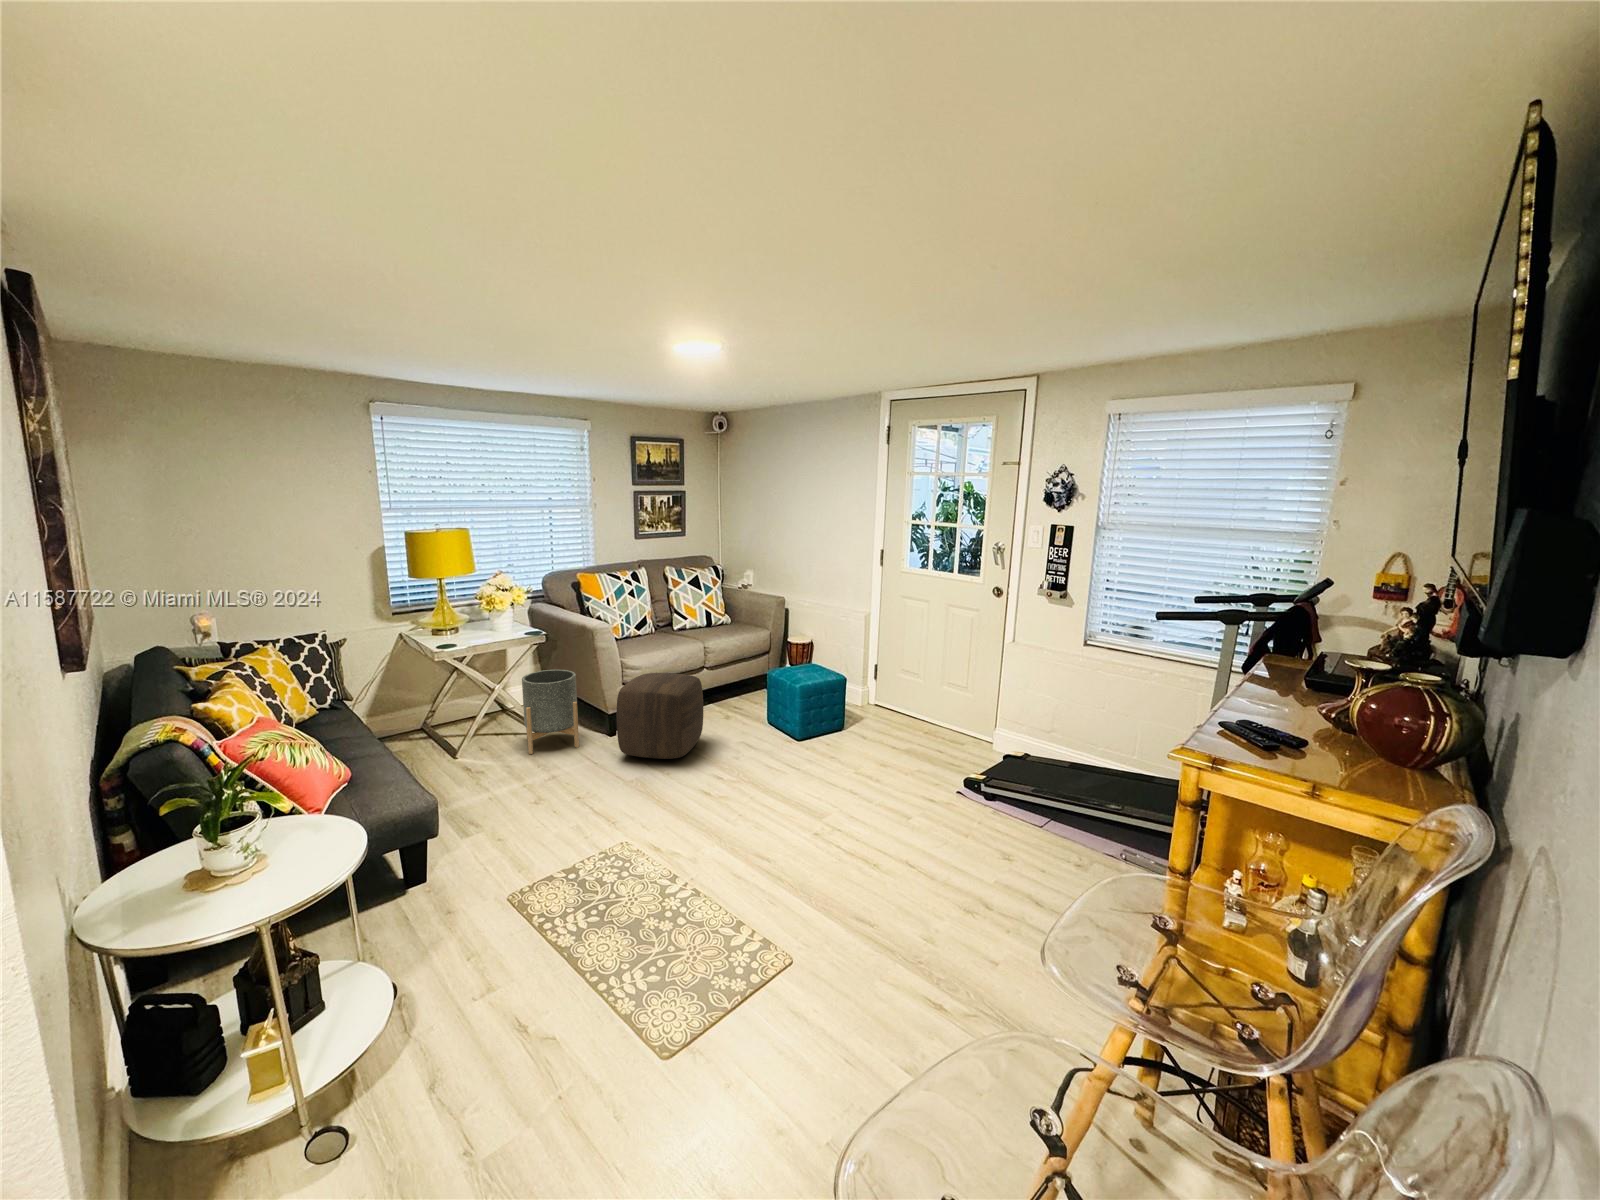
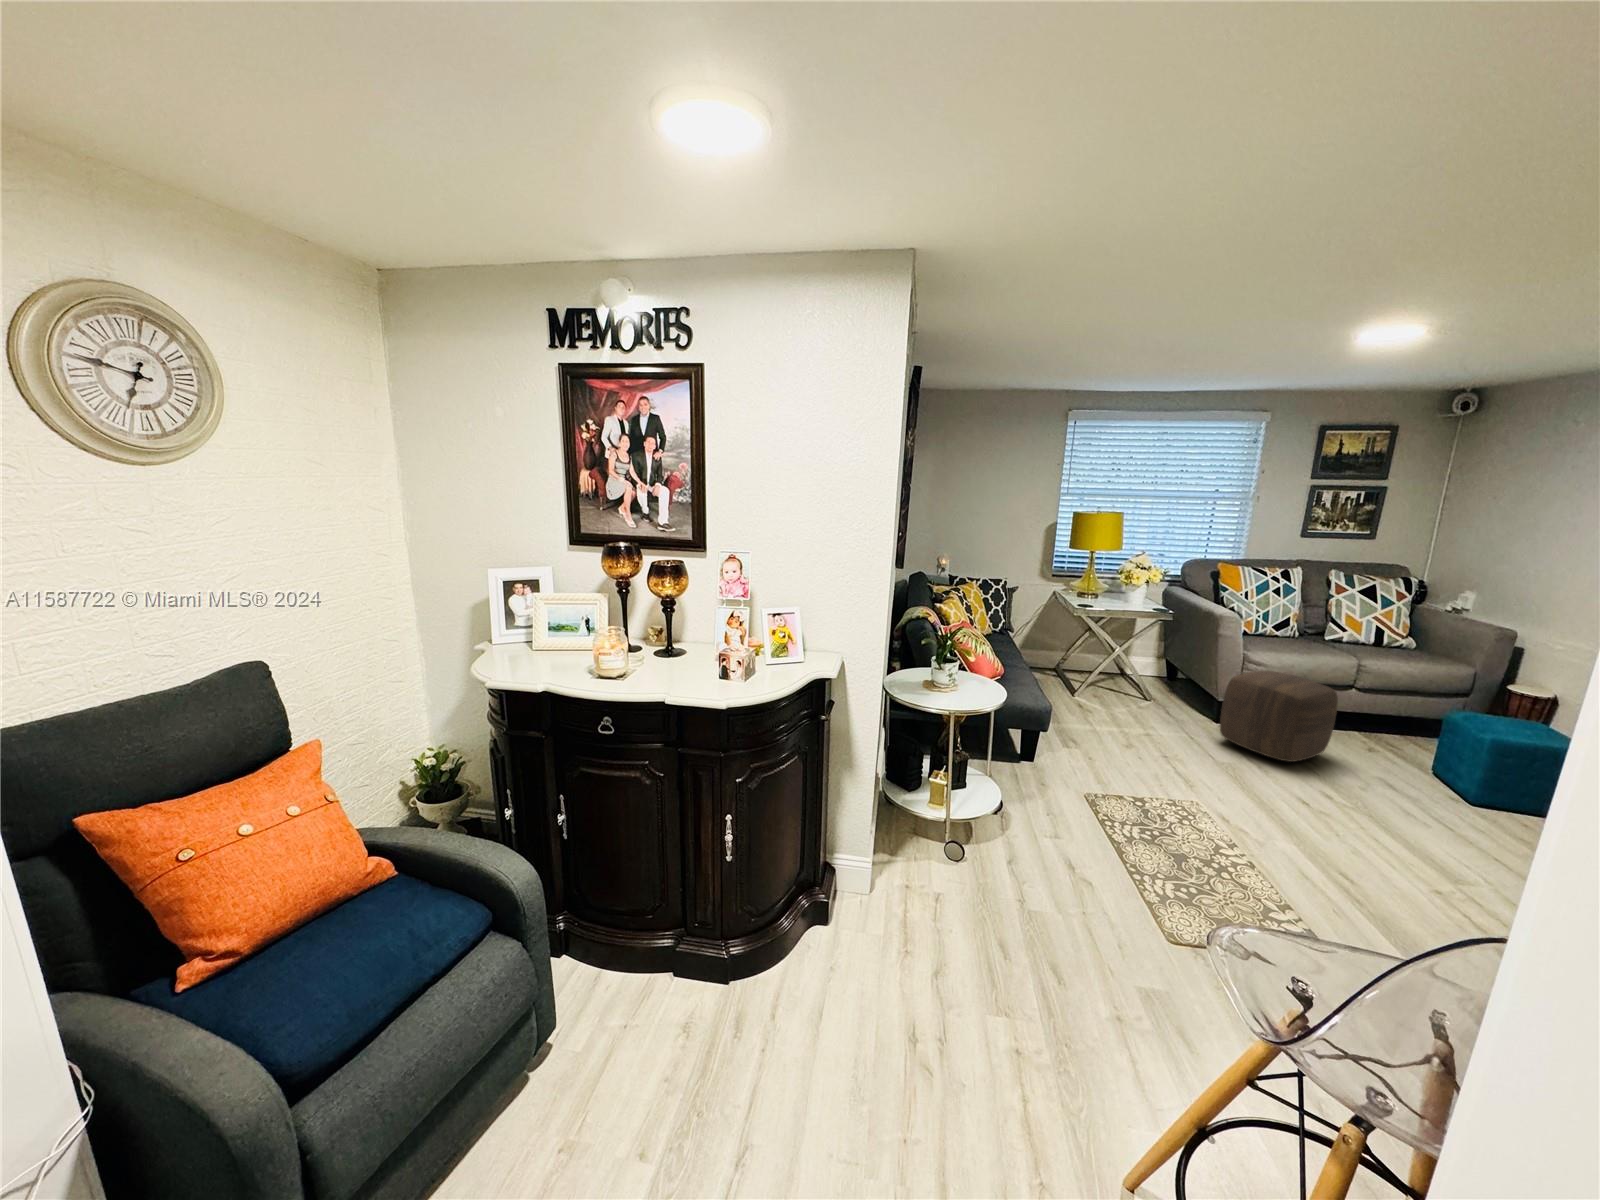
planter: present [522,670,579,754] -> none [1133,644,1192,719]

